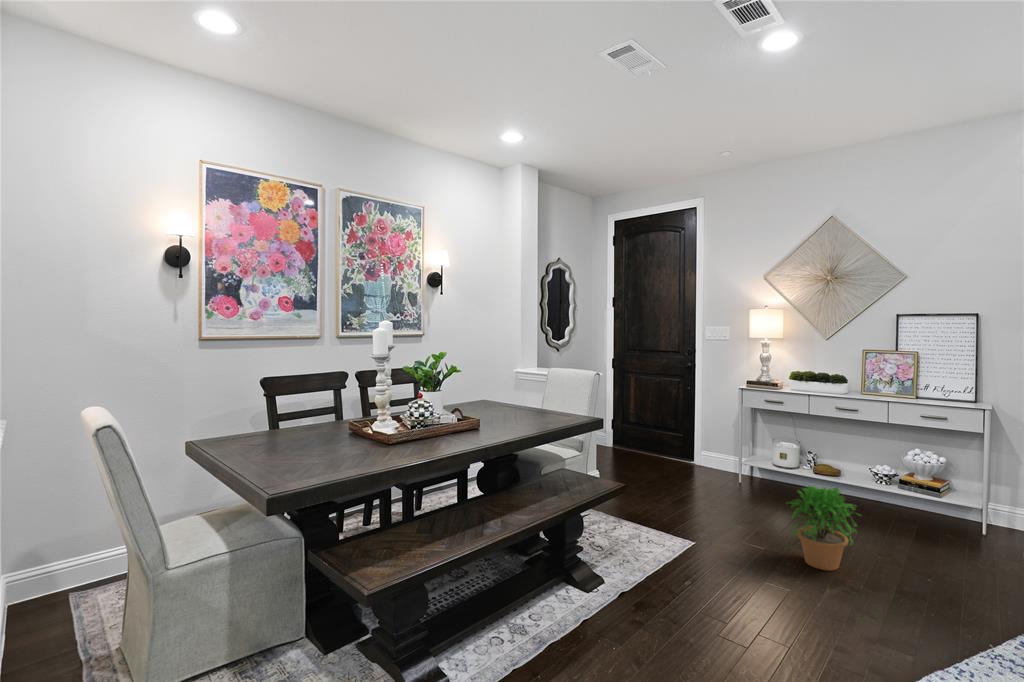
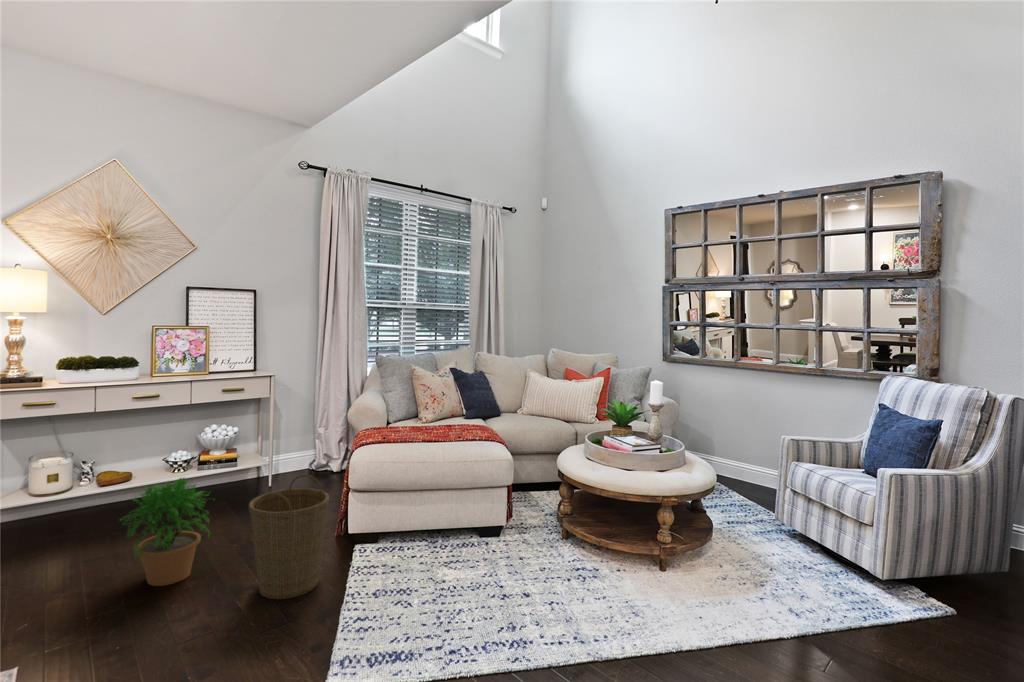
basket: none [867,523,959,641] -> present [249,475,329,599]

